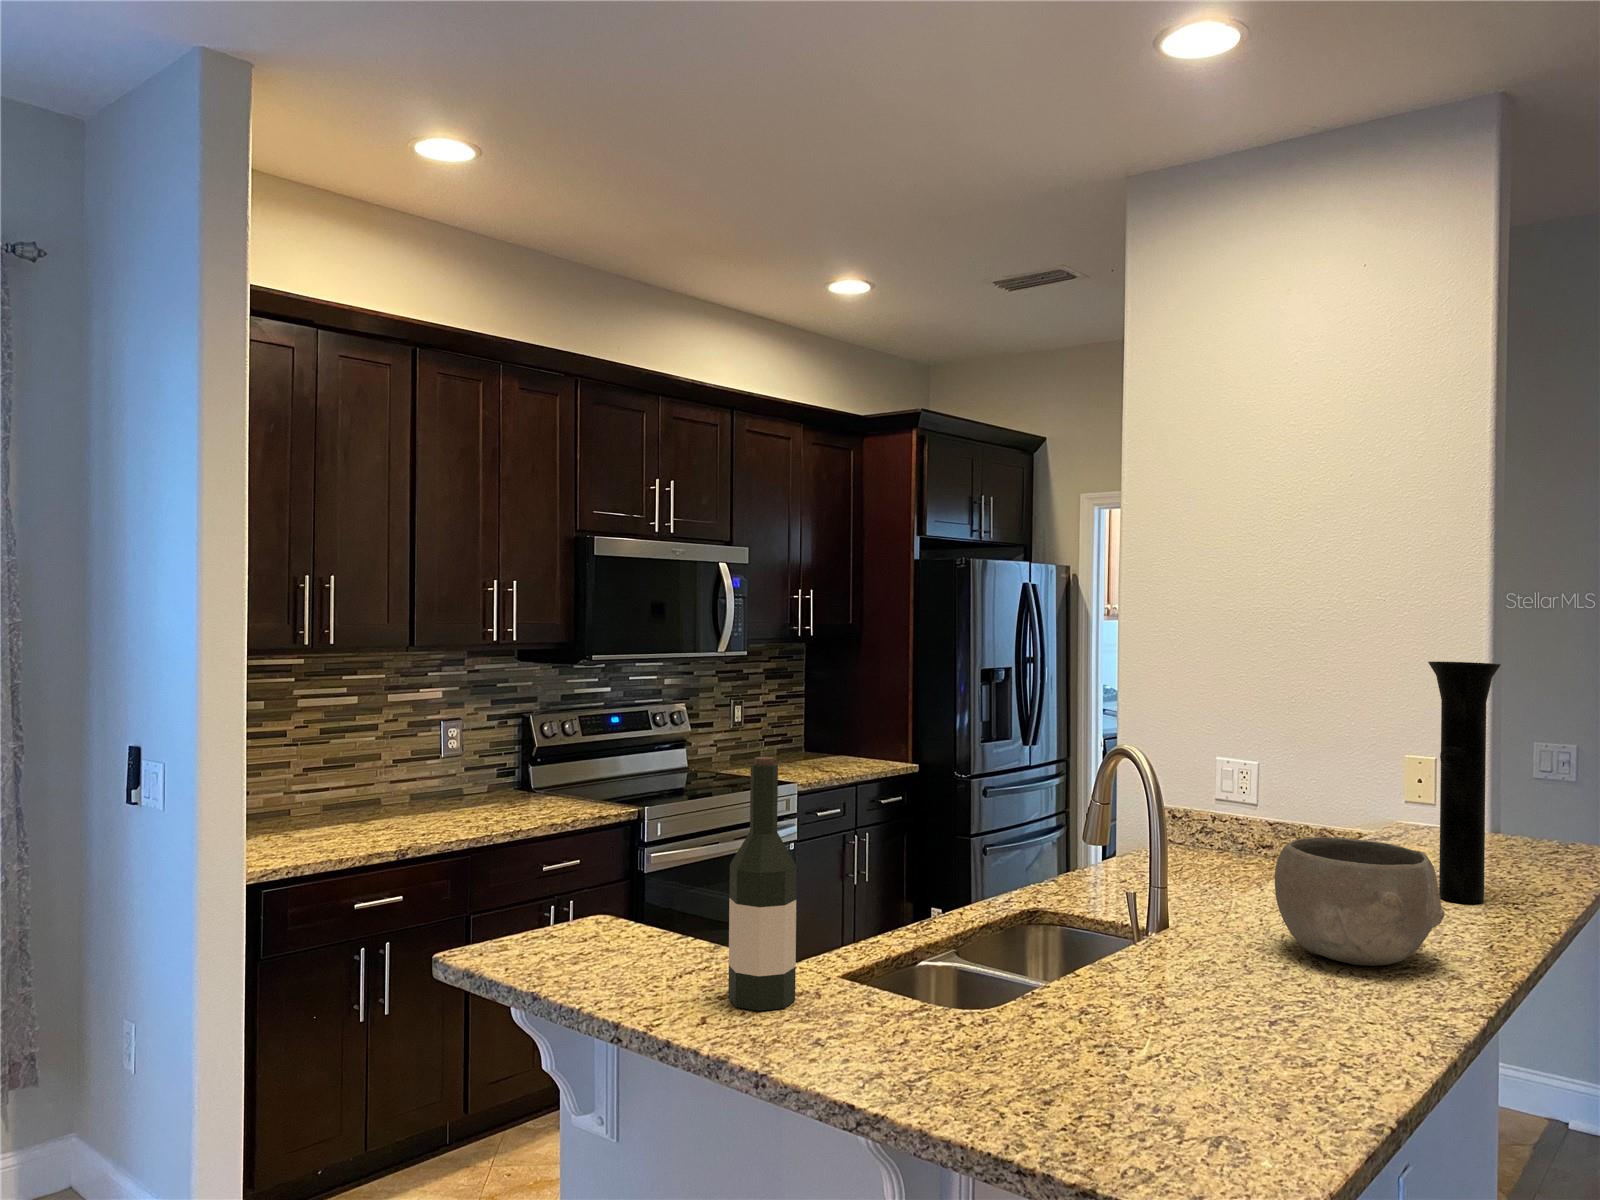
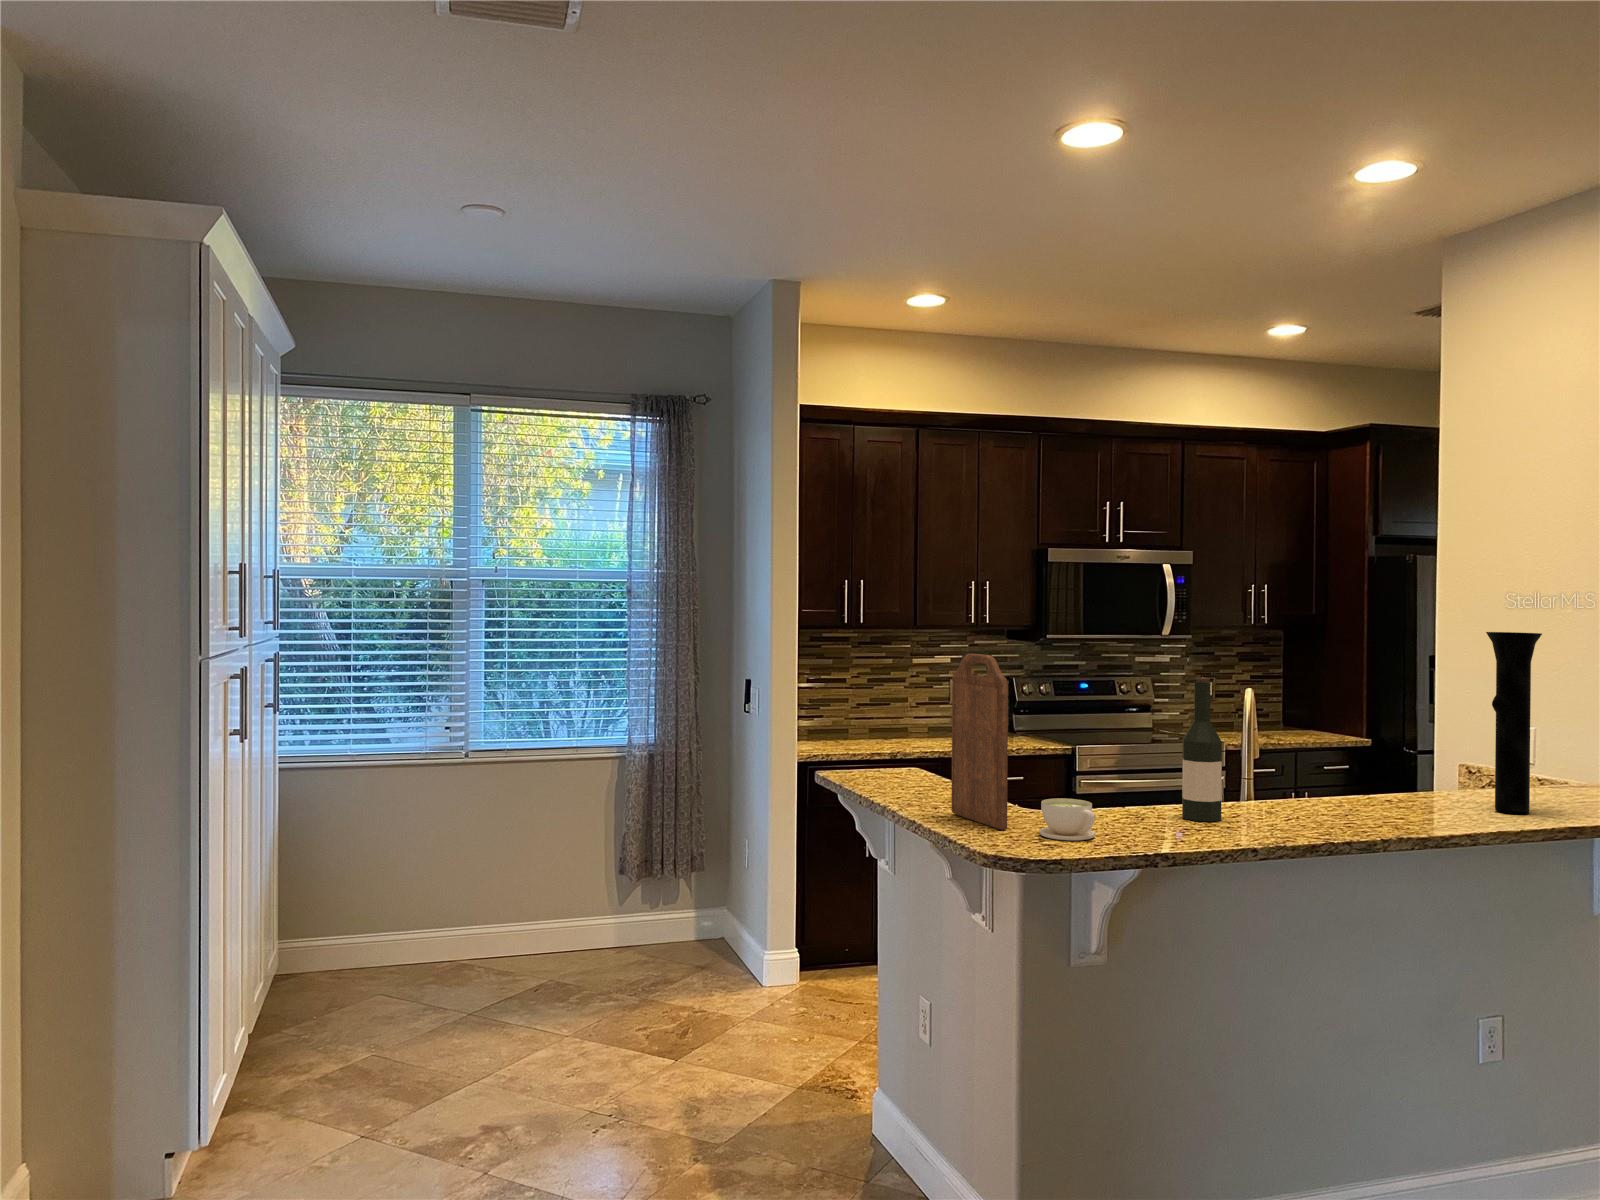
cutting board: none [904,739,1097,1114] -> present [951,654,1008,830]
wine bottle: present [728,757,797,1011] -> present [1182,678,1222,822]
bowl: present [1275,837,1444,966] -> none [1268,743,1375,821]
coffee cup: none [1160,1023,1292,1129] -> present [1039,798,1095,841]

